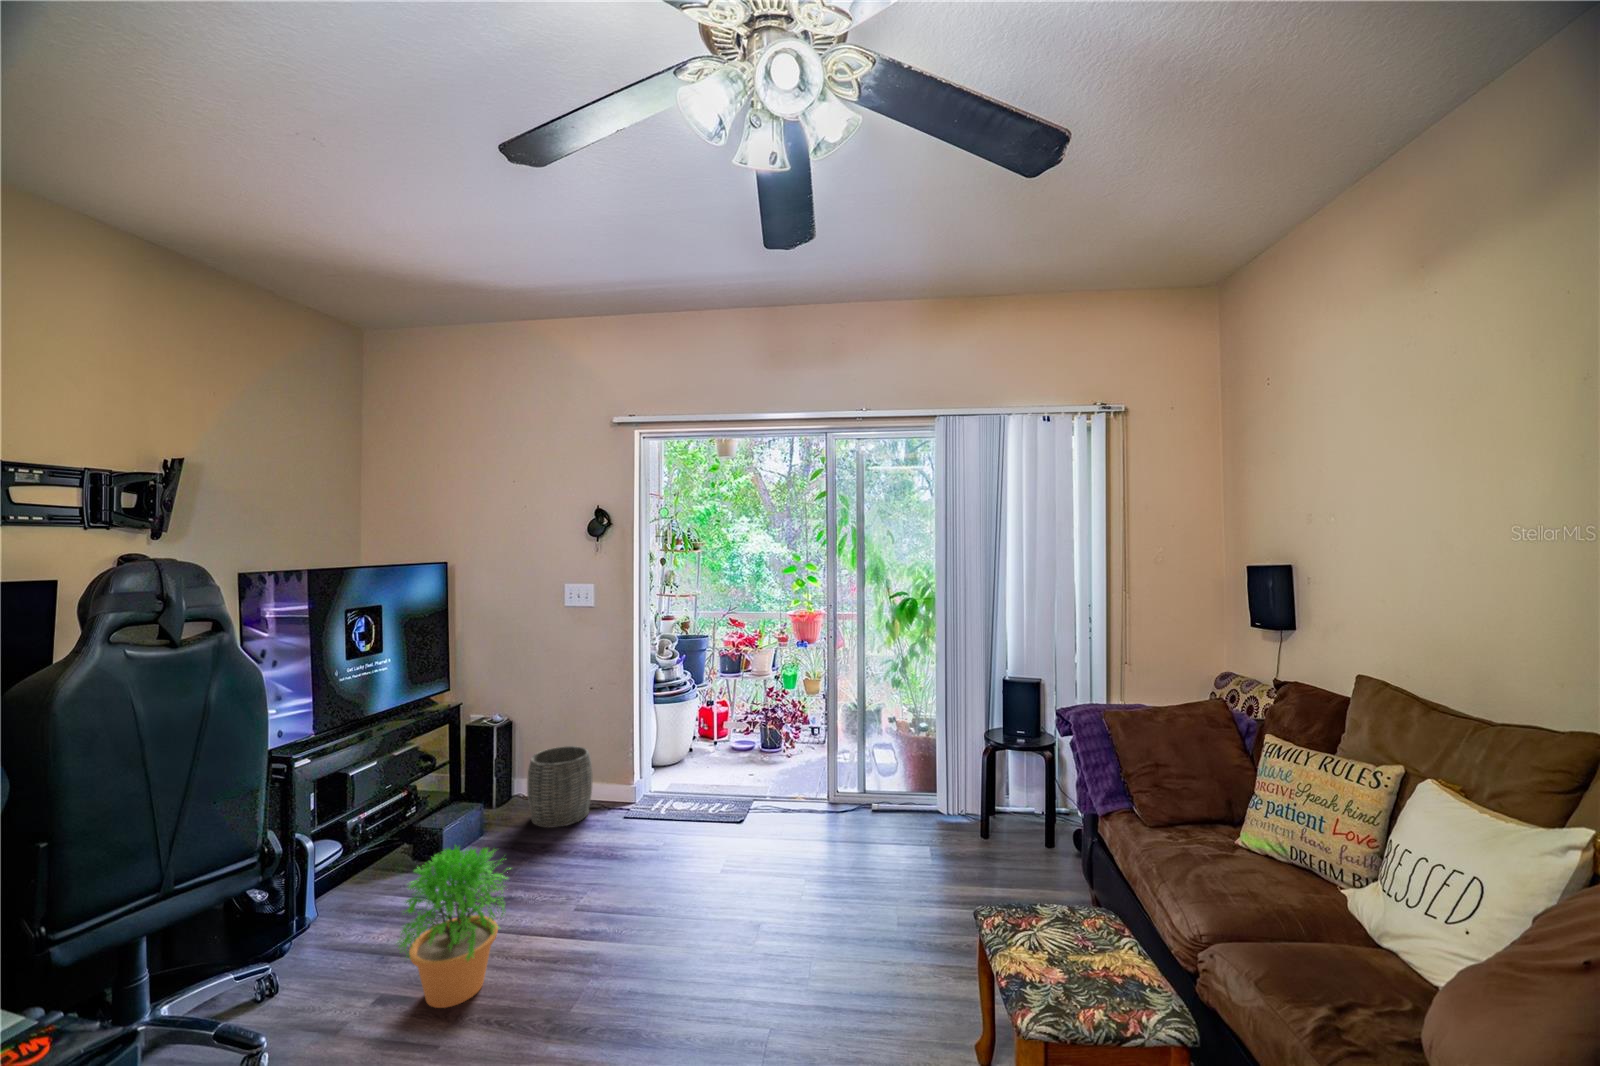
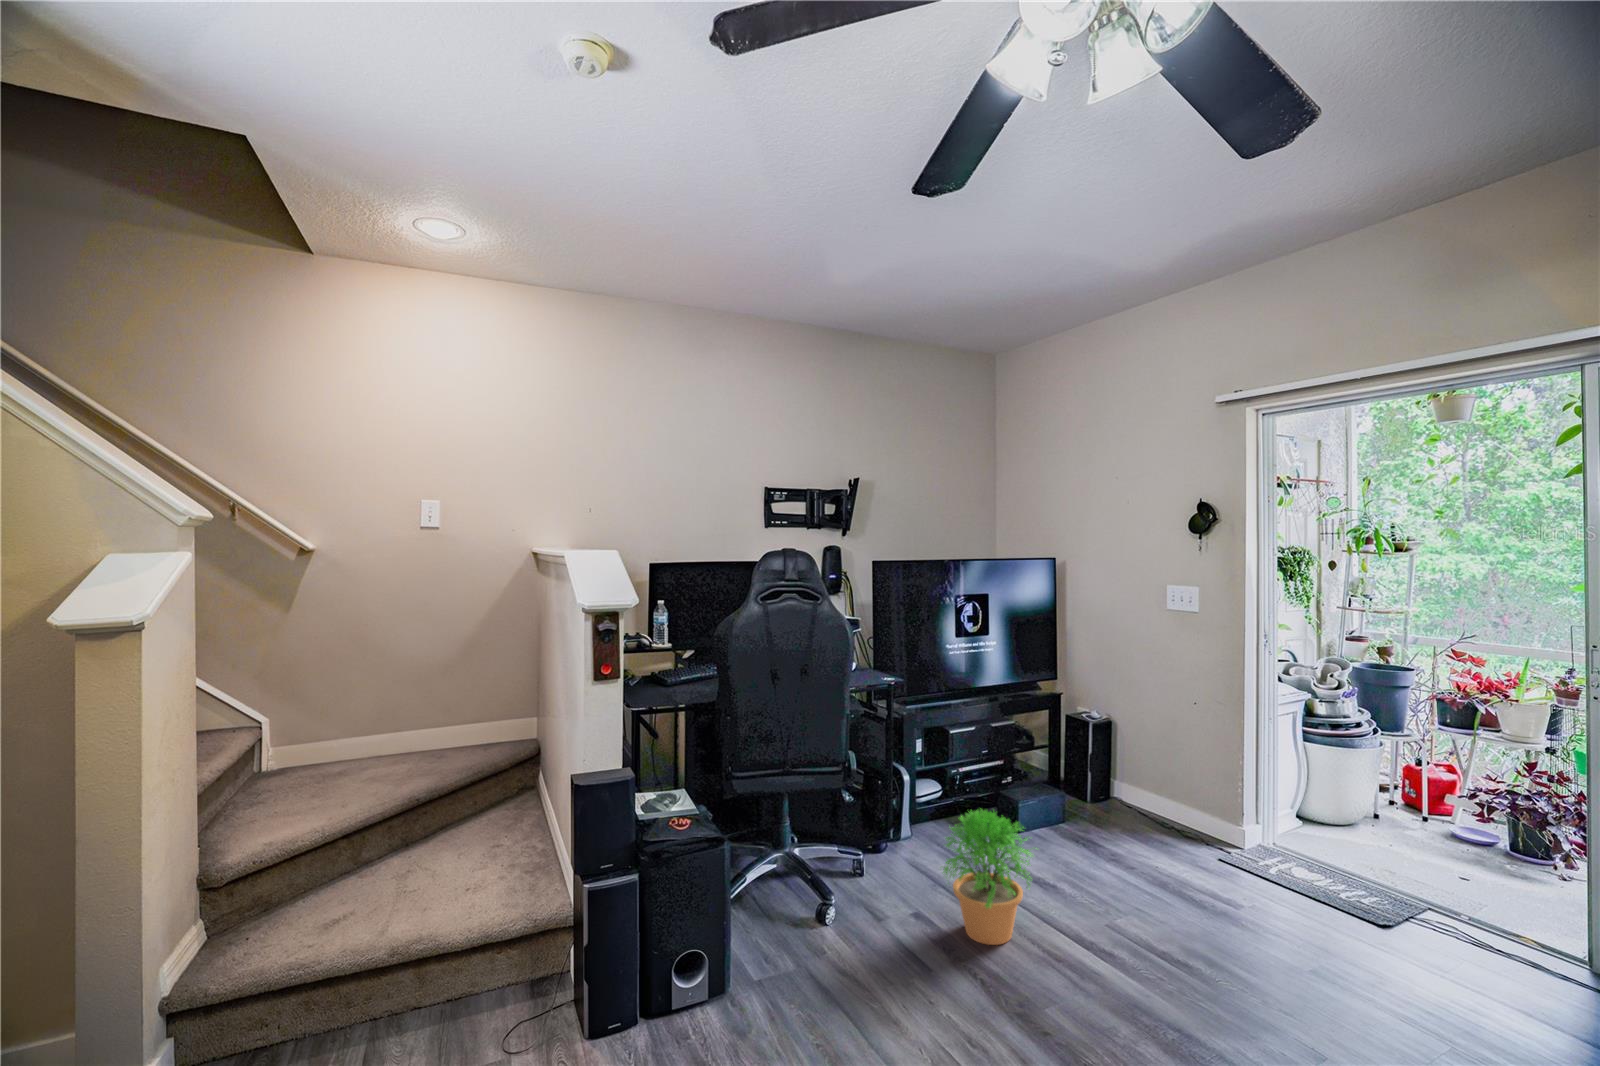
woven basket: present [527,746,592,828] -> none [1114,758,1187,845]

